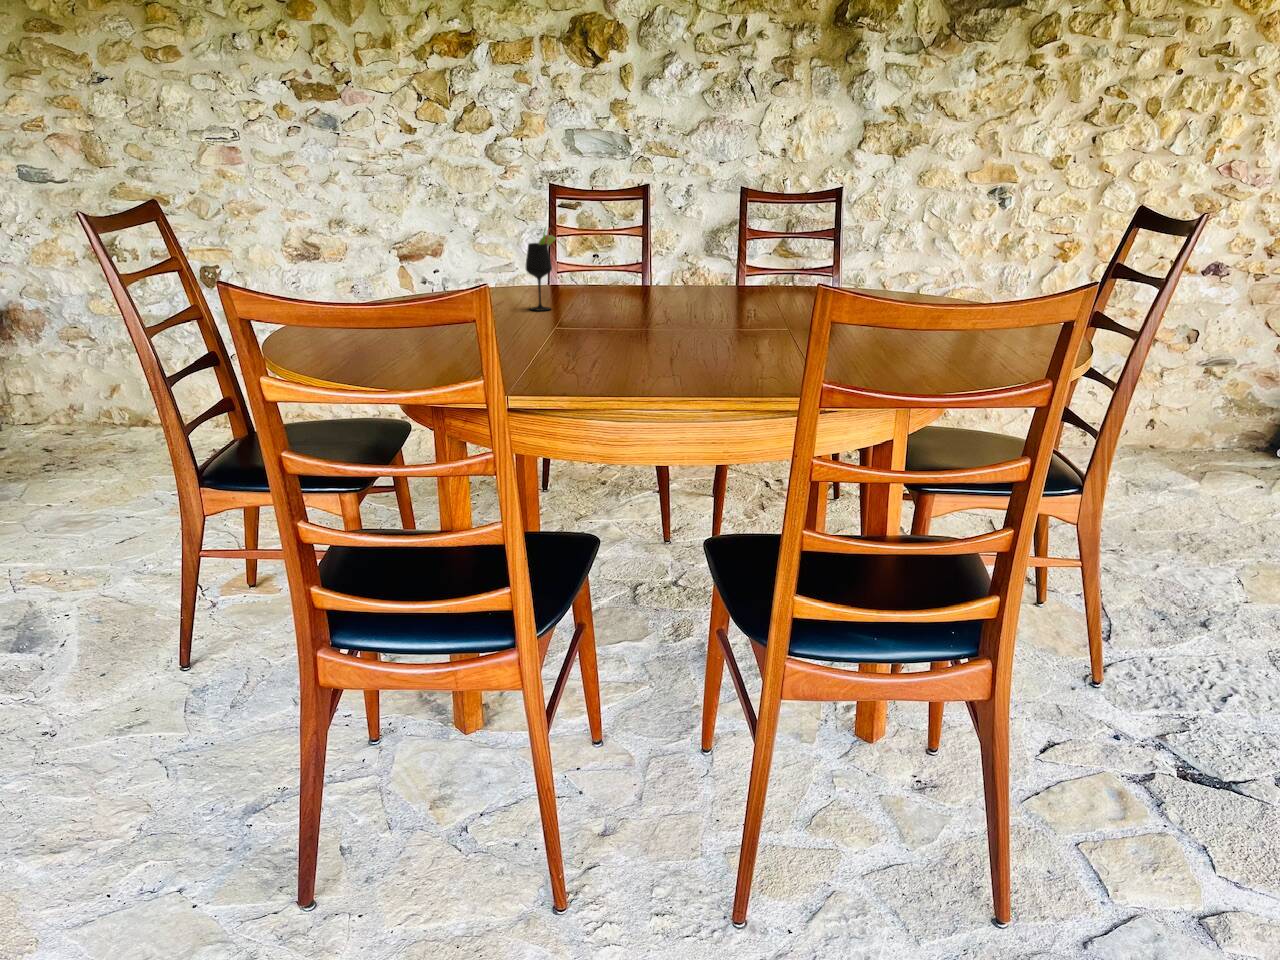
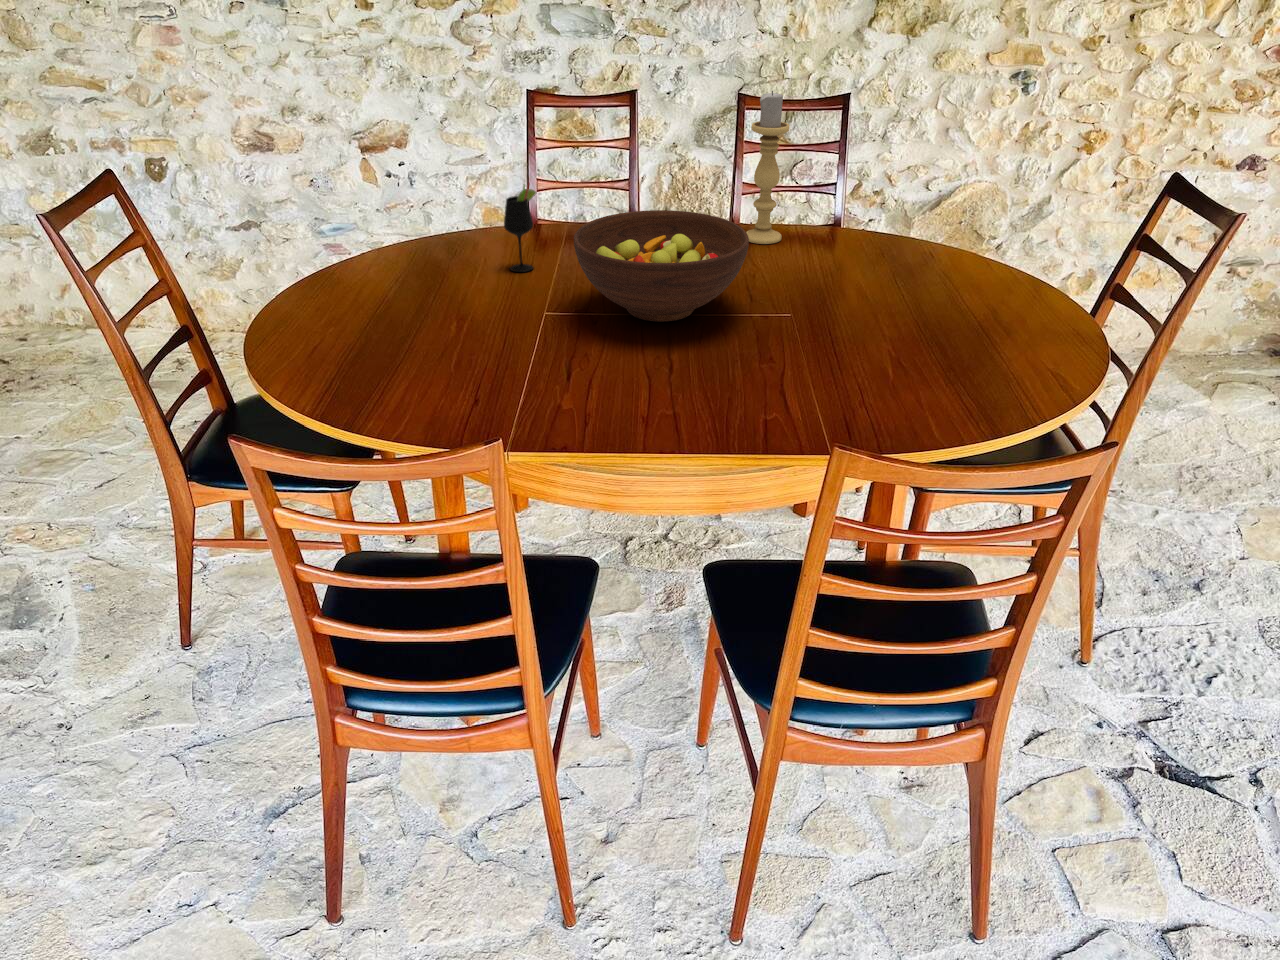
candle holder: none [746,161,785,298] -> present [746,91,789,244]
fruit bowl: none [588,248,748,334] -> present [574,210,749,322]

